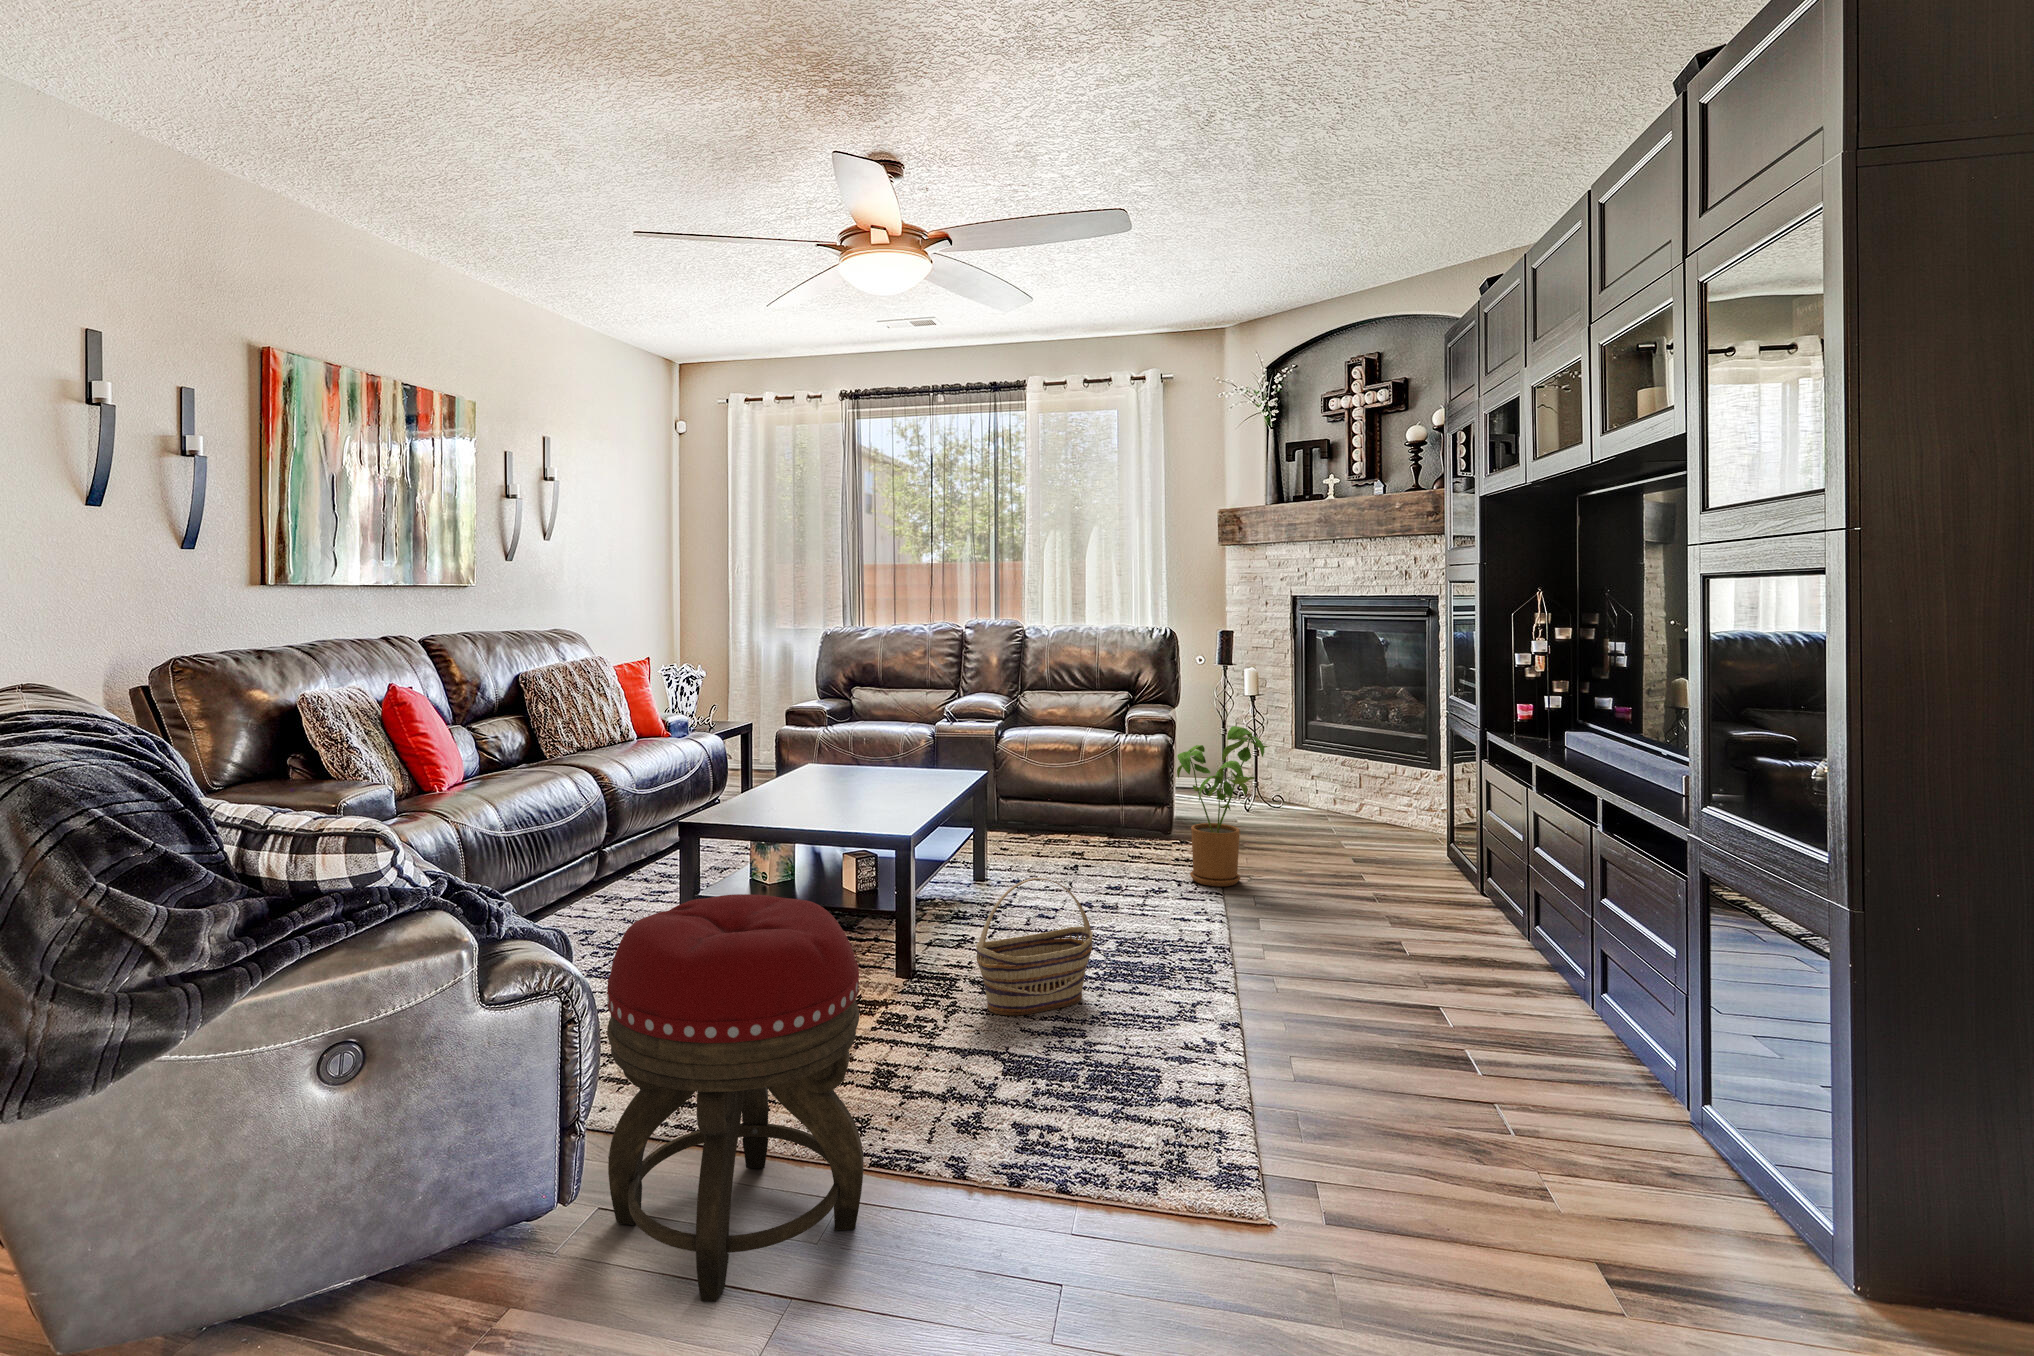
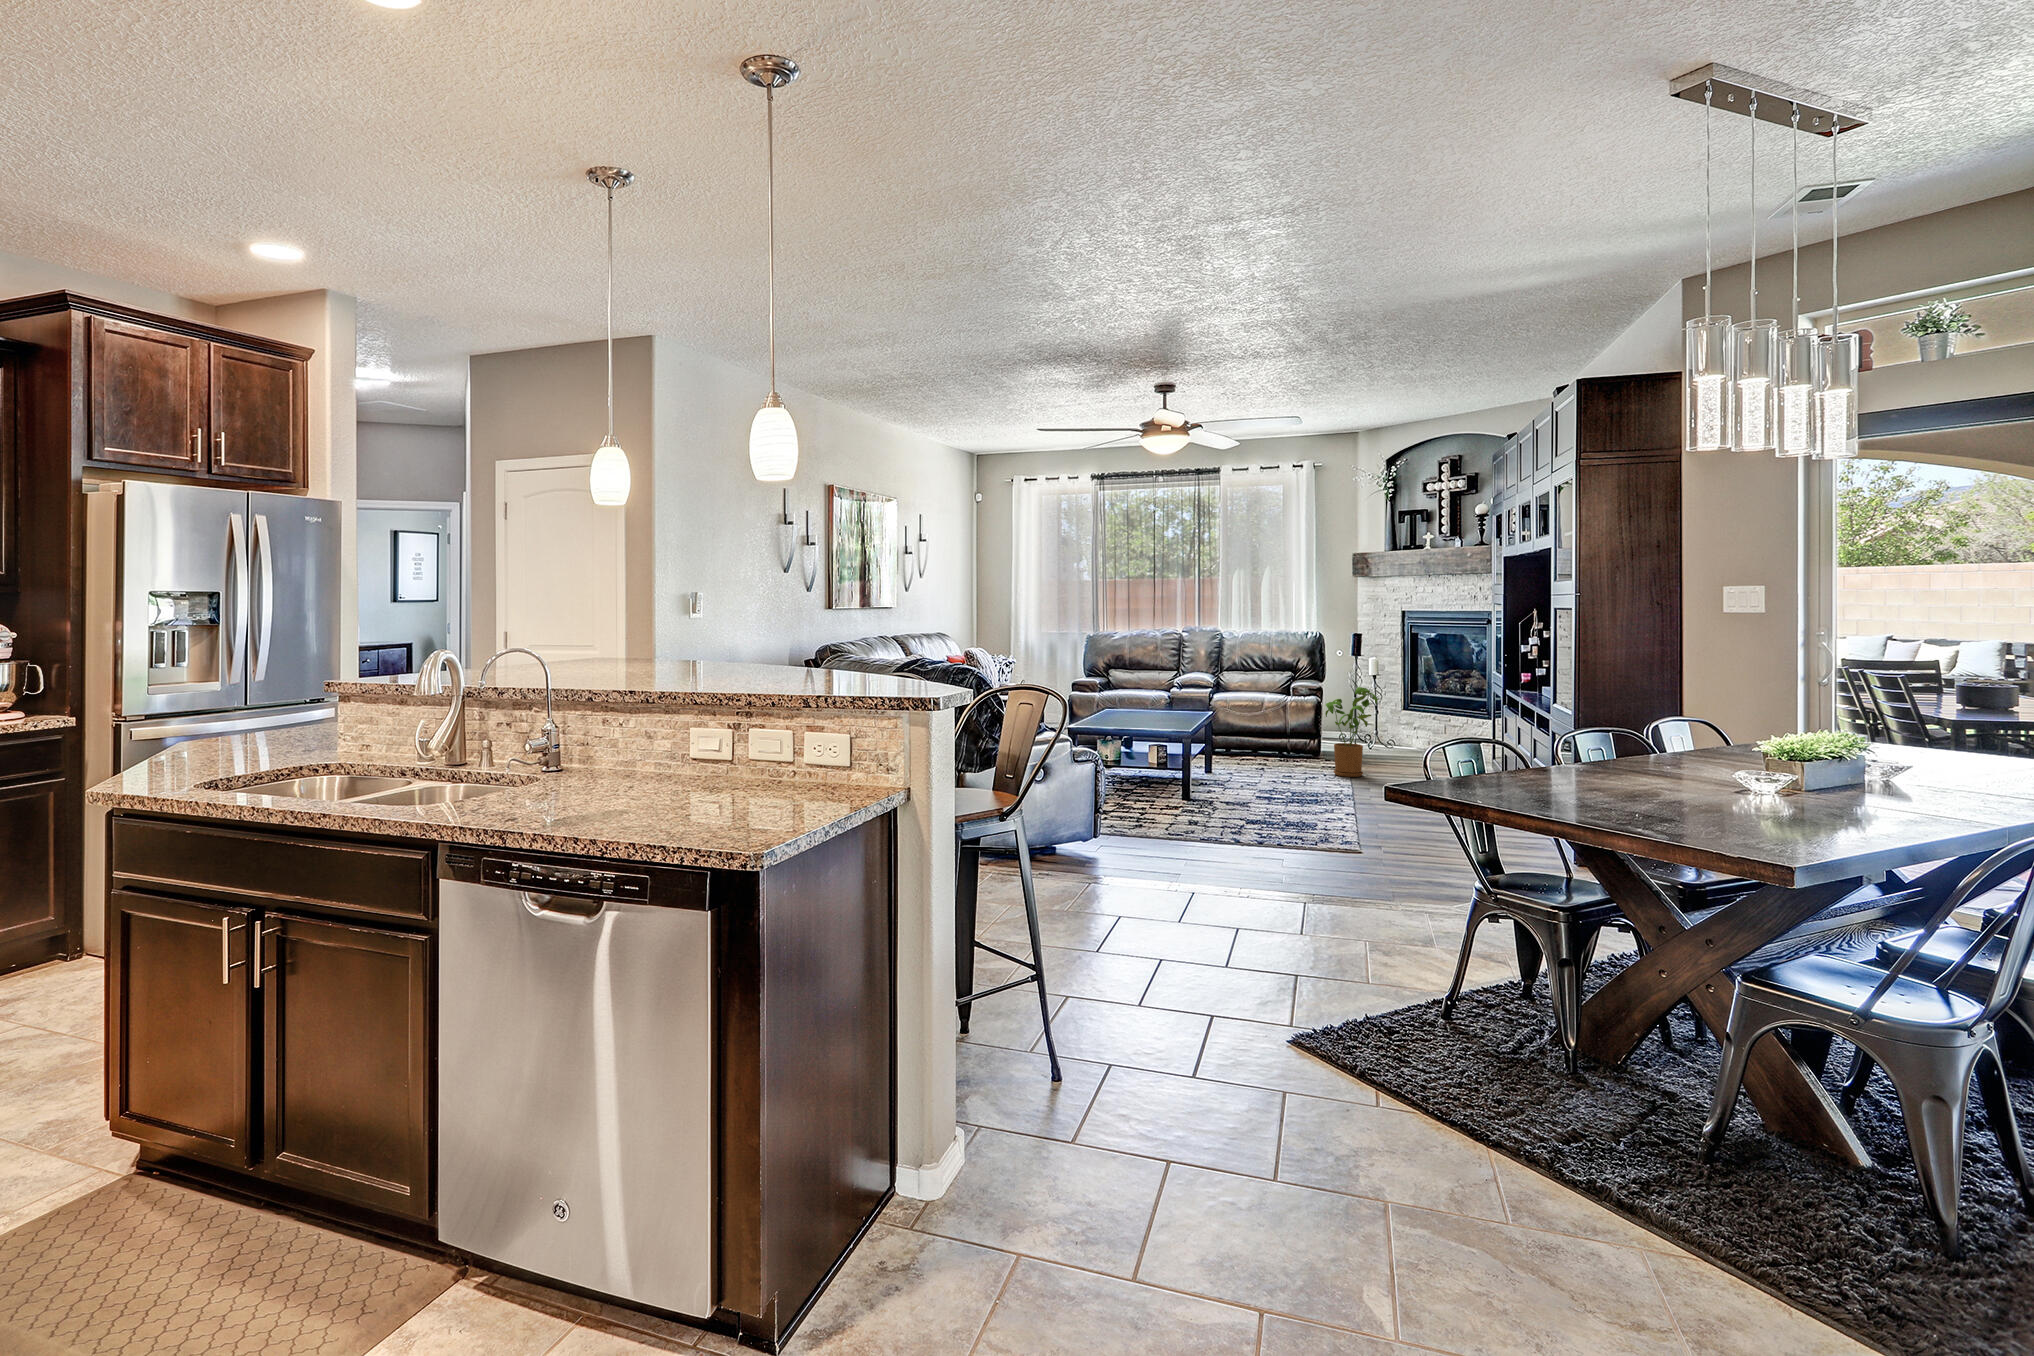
basket: present [976,878,1092,1015] -> none [1229,749,1285,811]
footstool: present [607,894,864,1302] -> none [1113,731,1209,858]

